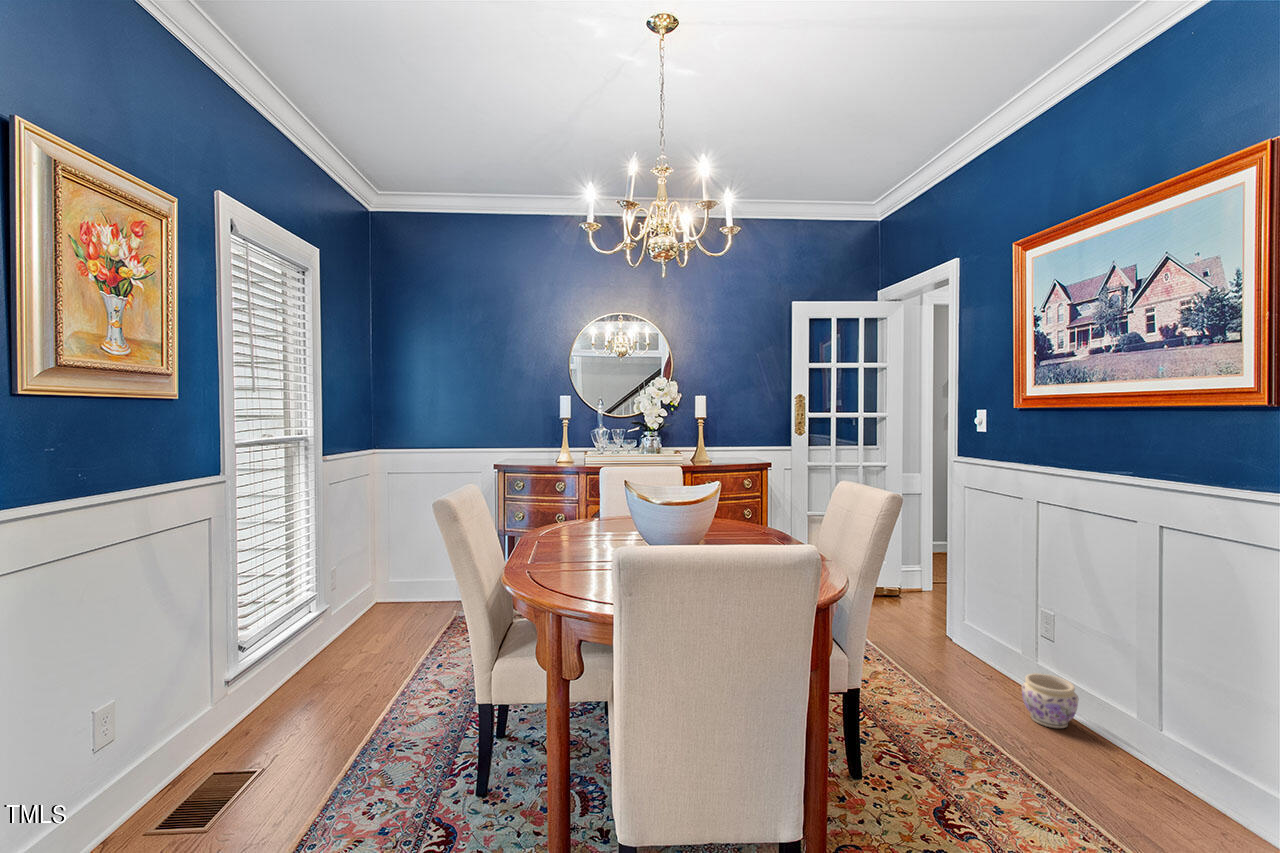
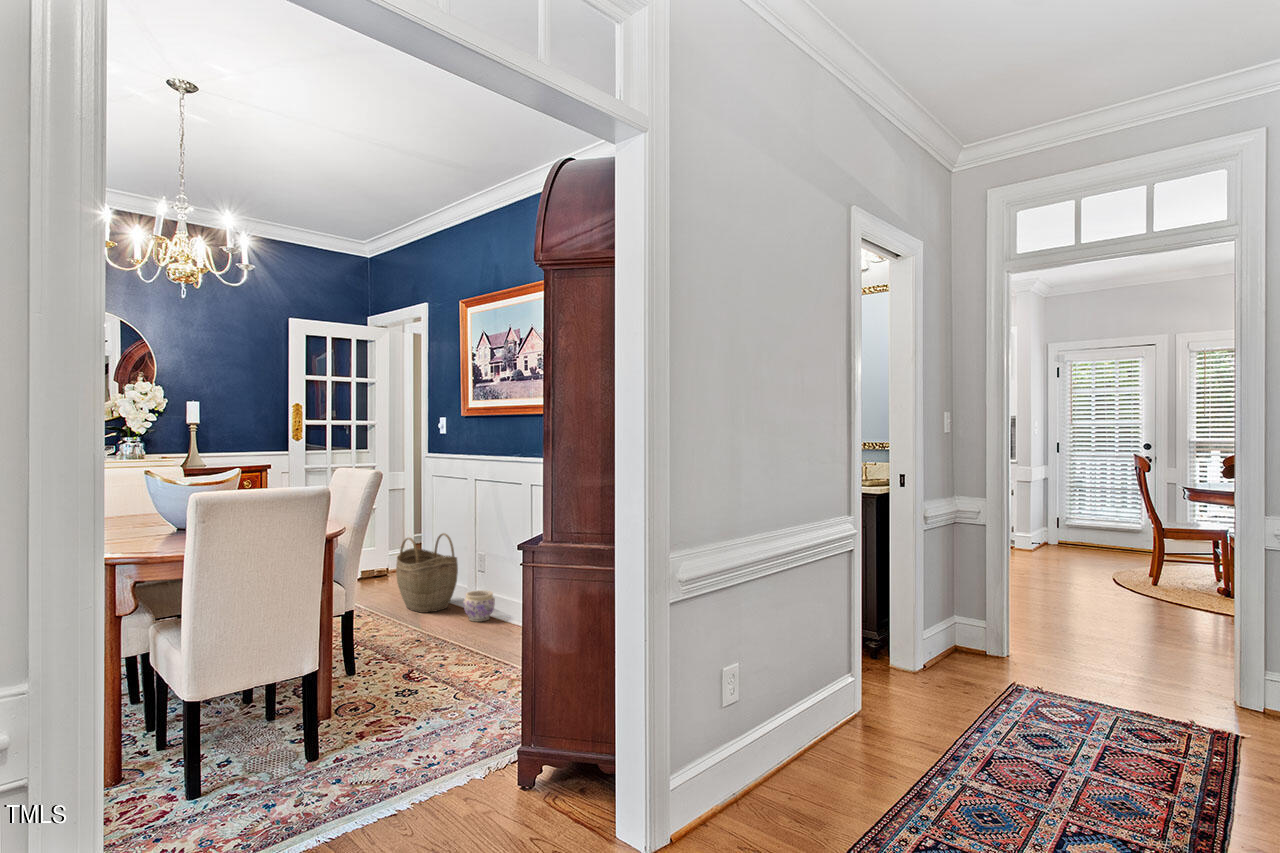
woven basket: none [914,571,1007,682] -> present [396,533,458,613]

